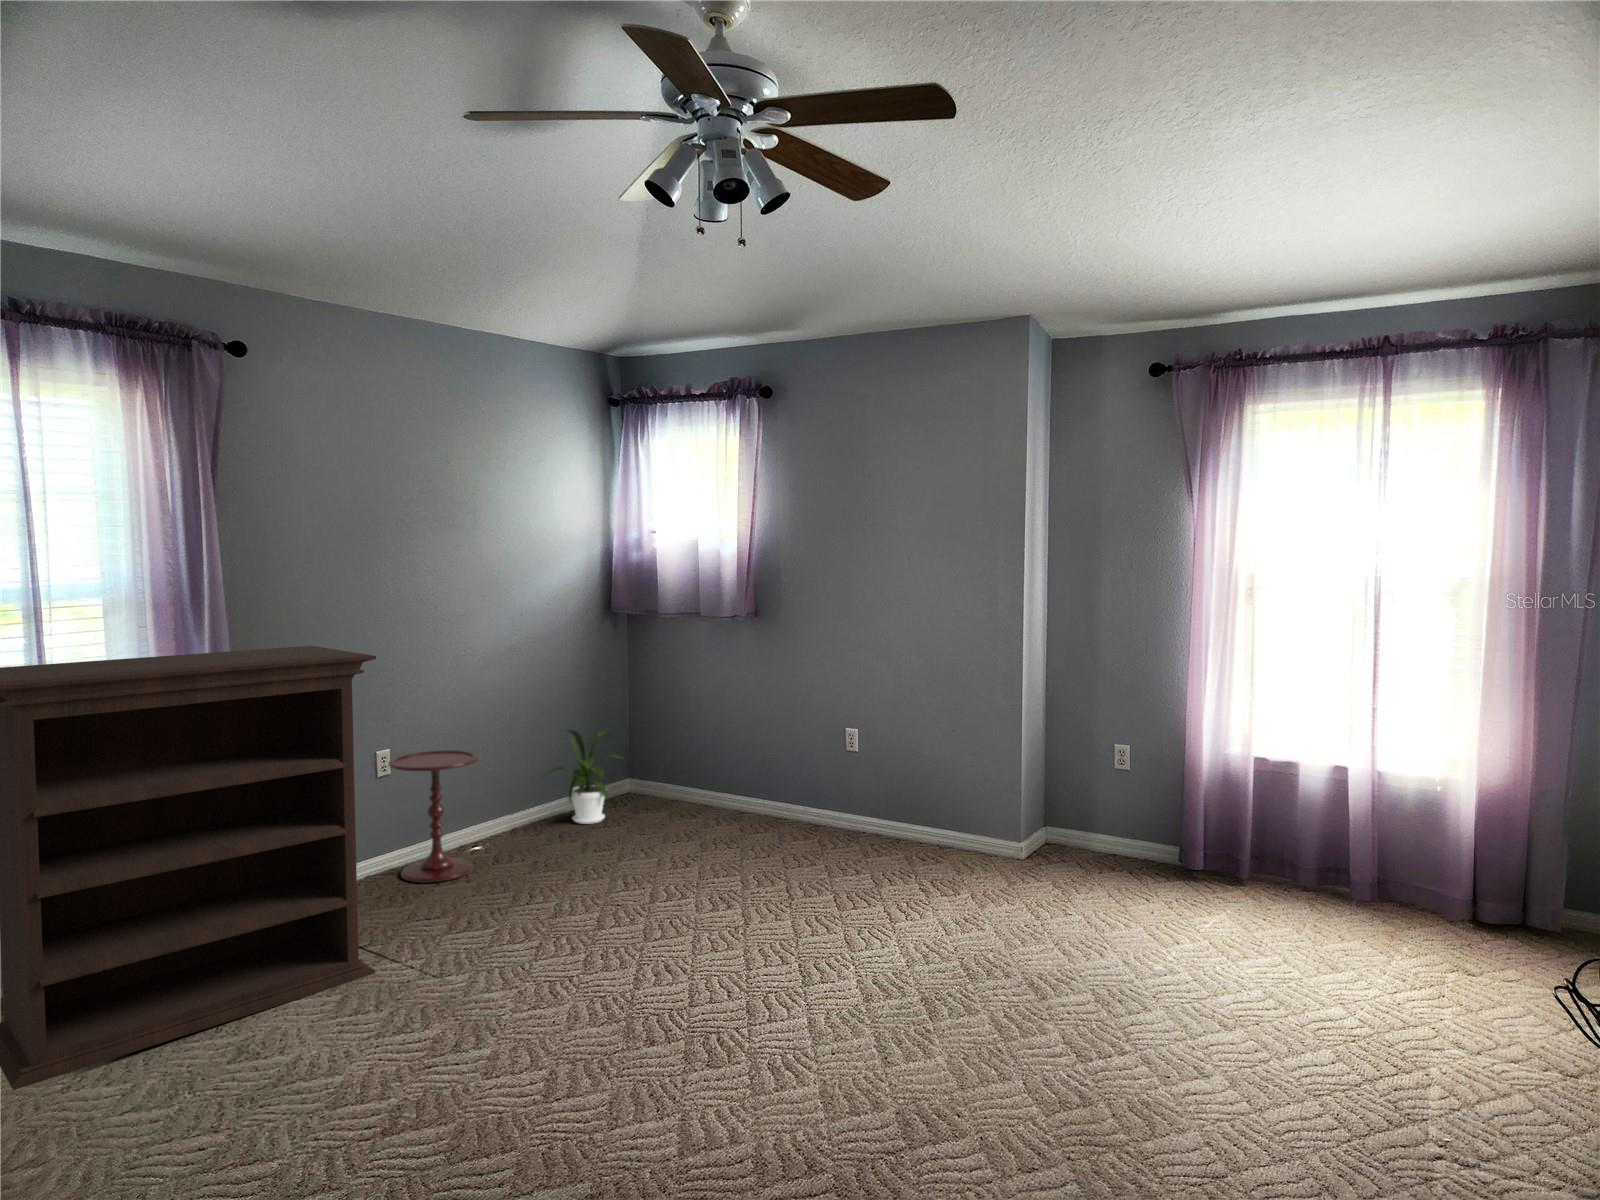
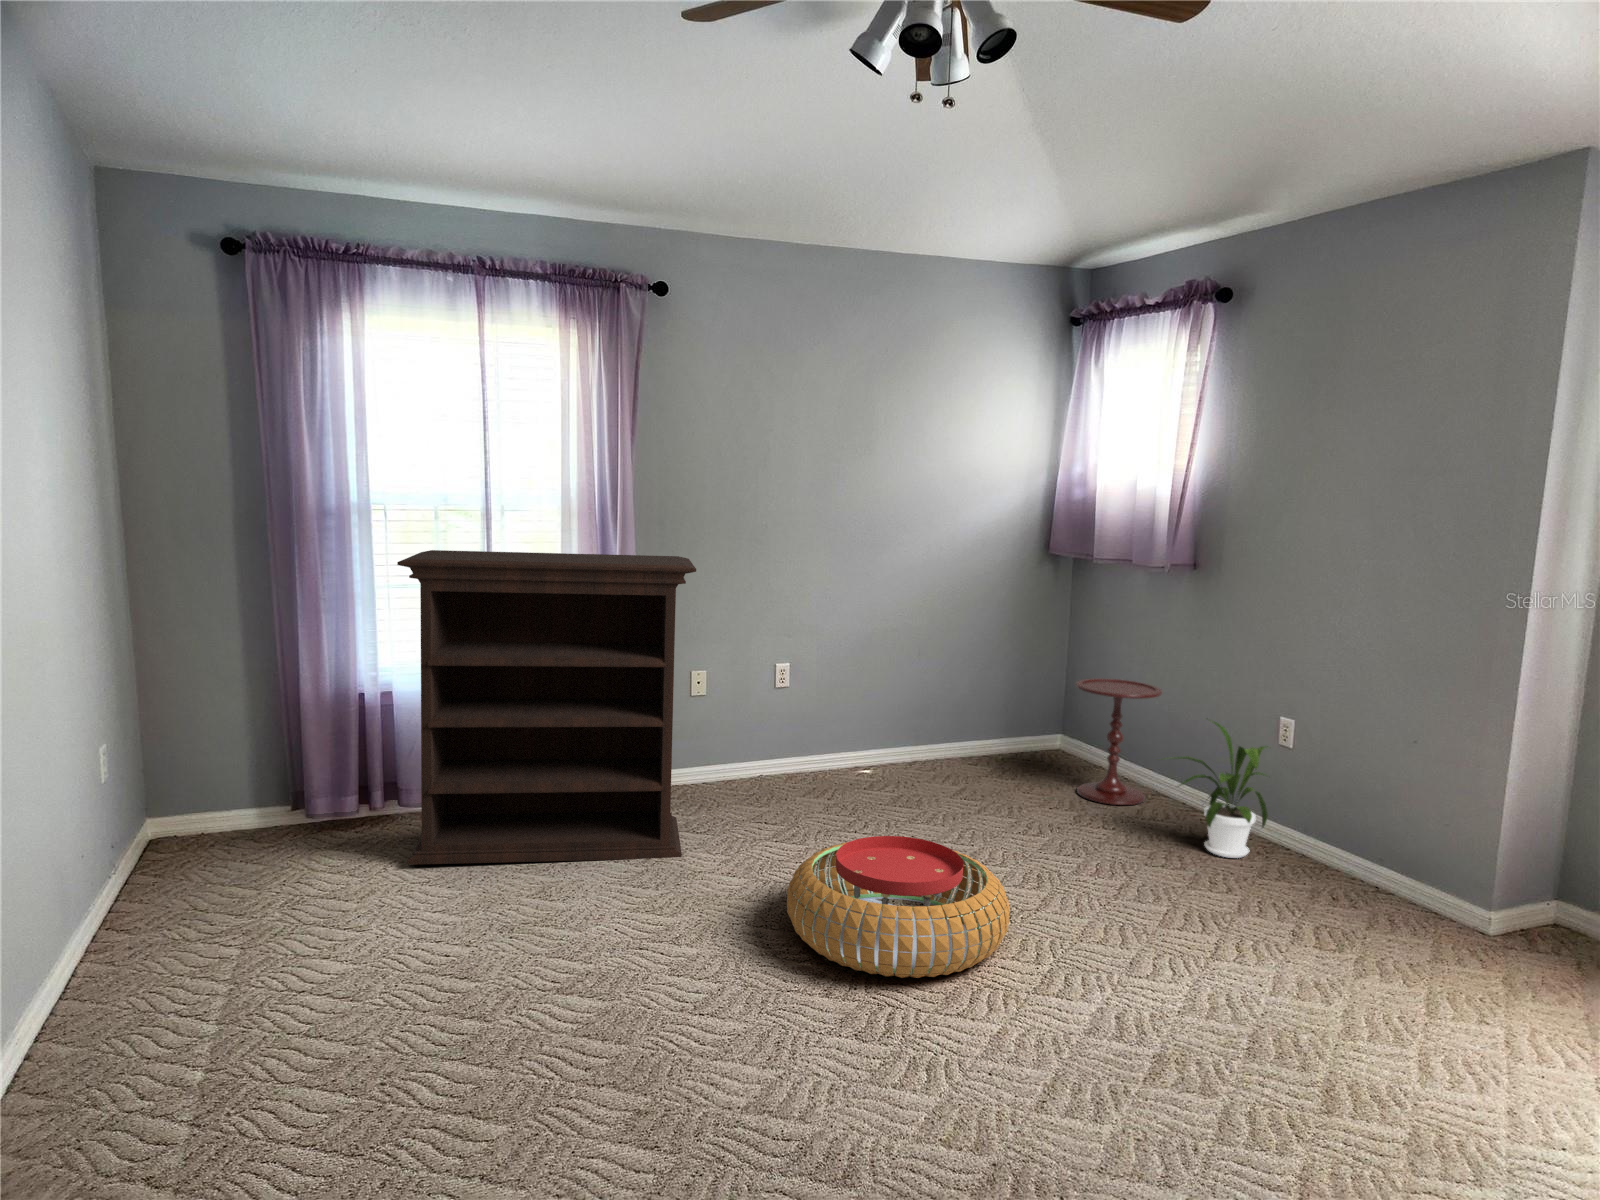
house plant: present [547,730,621,824] -> present [1175,722,1267,858]
side table: present [388,750,480,883] -> present [1075,678,1162,805]
pouf: none [549,882,758,1014] -> present [787,836,1010,978]

